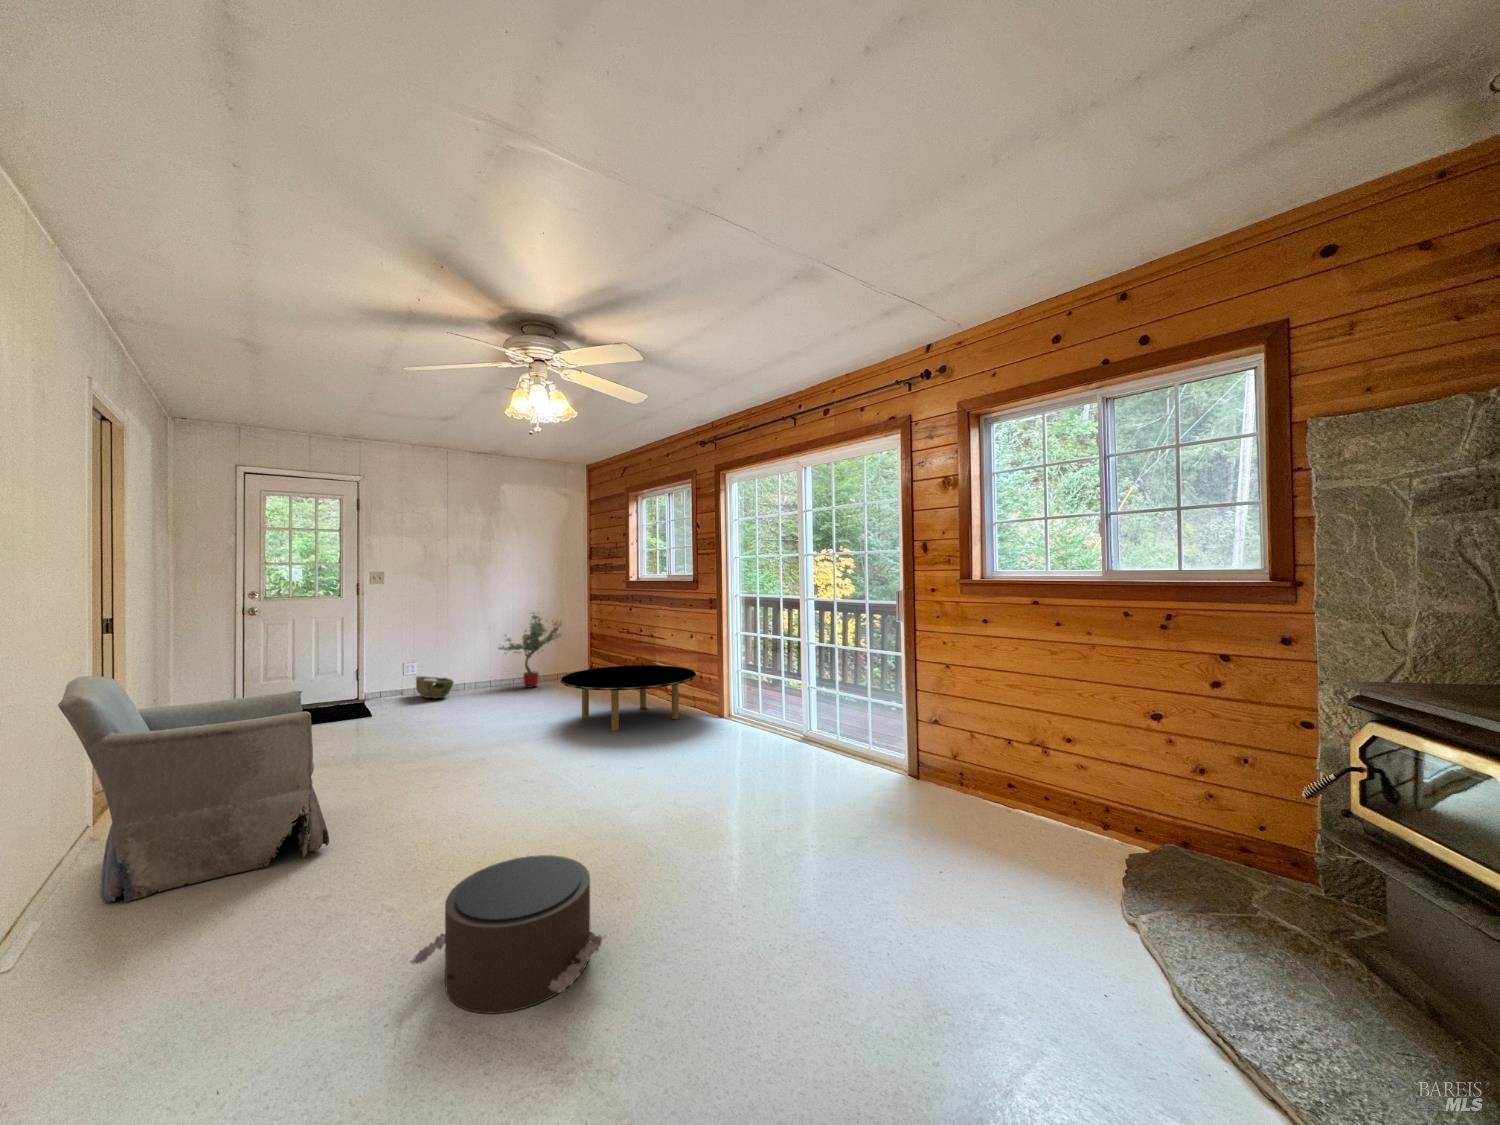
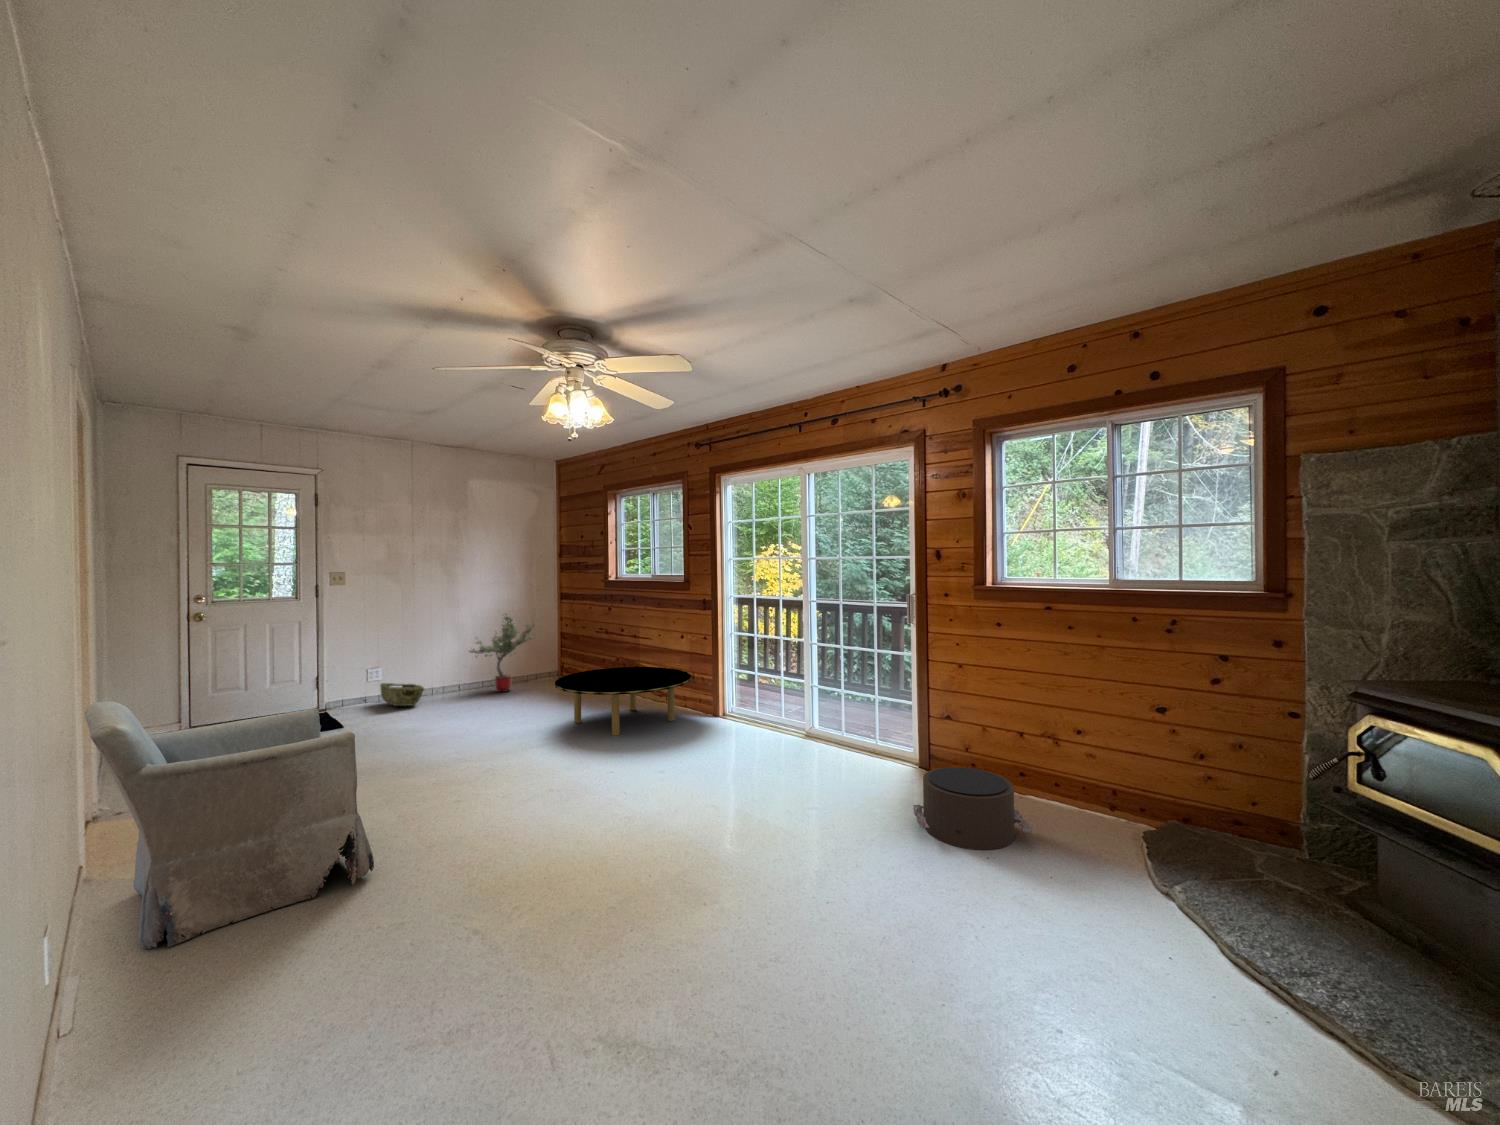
pouf: present [411,855,605,1013] -> present [913,767,1035,850]

